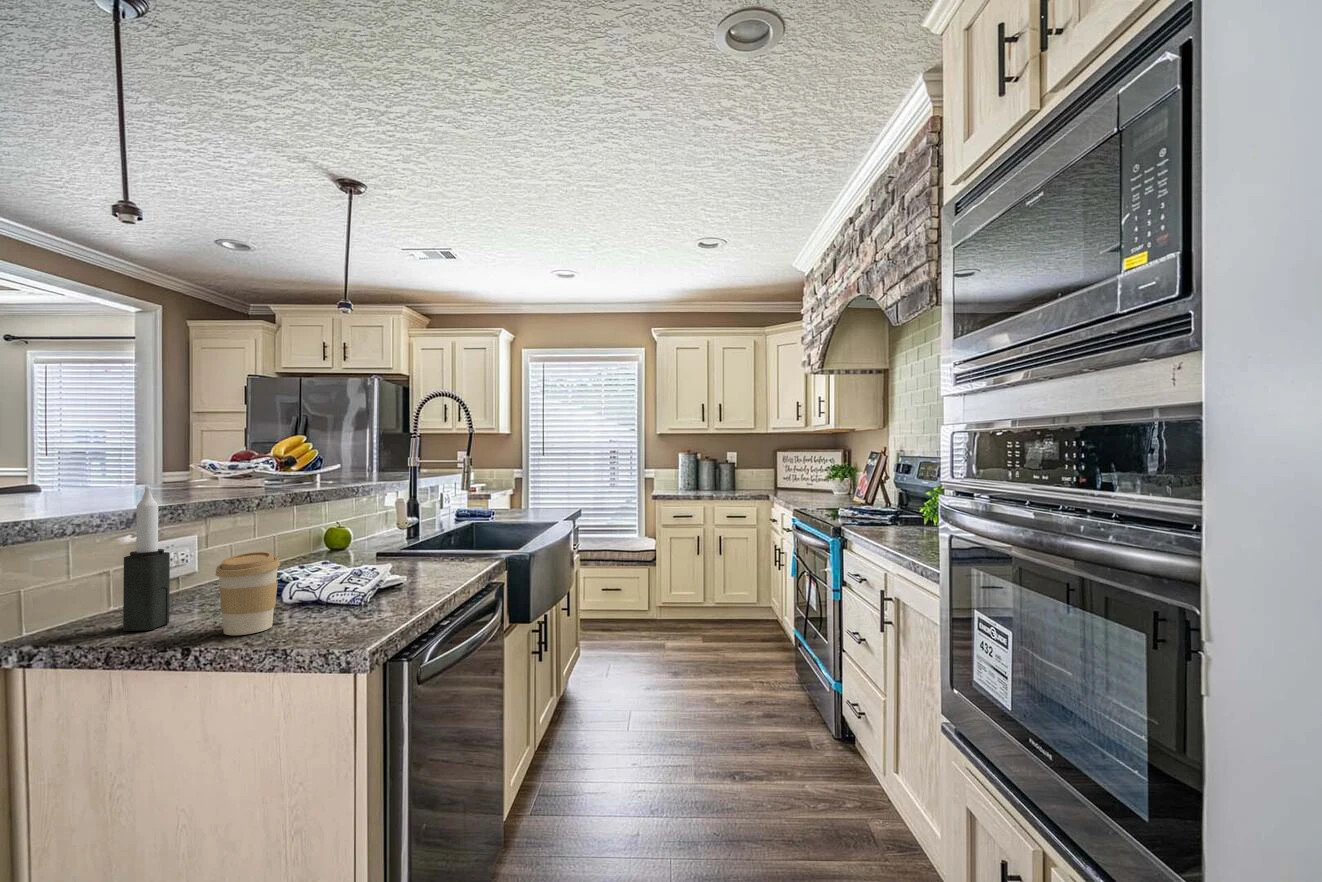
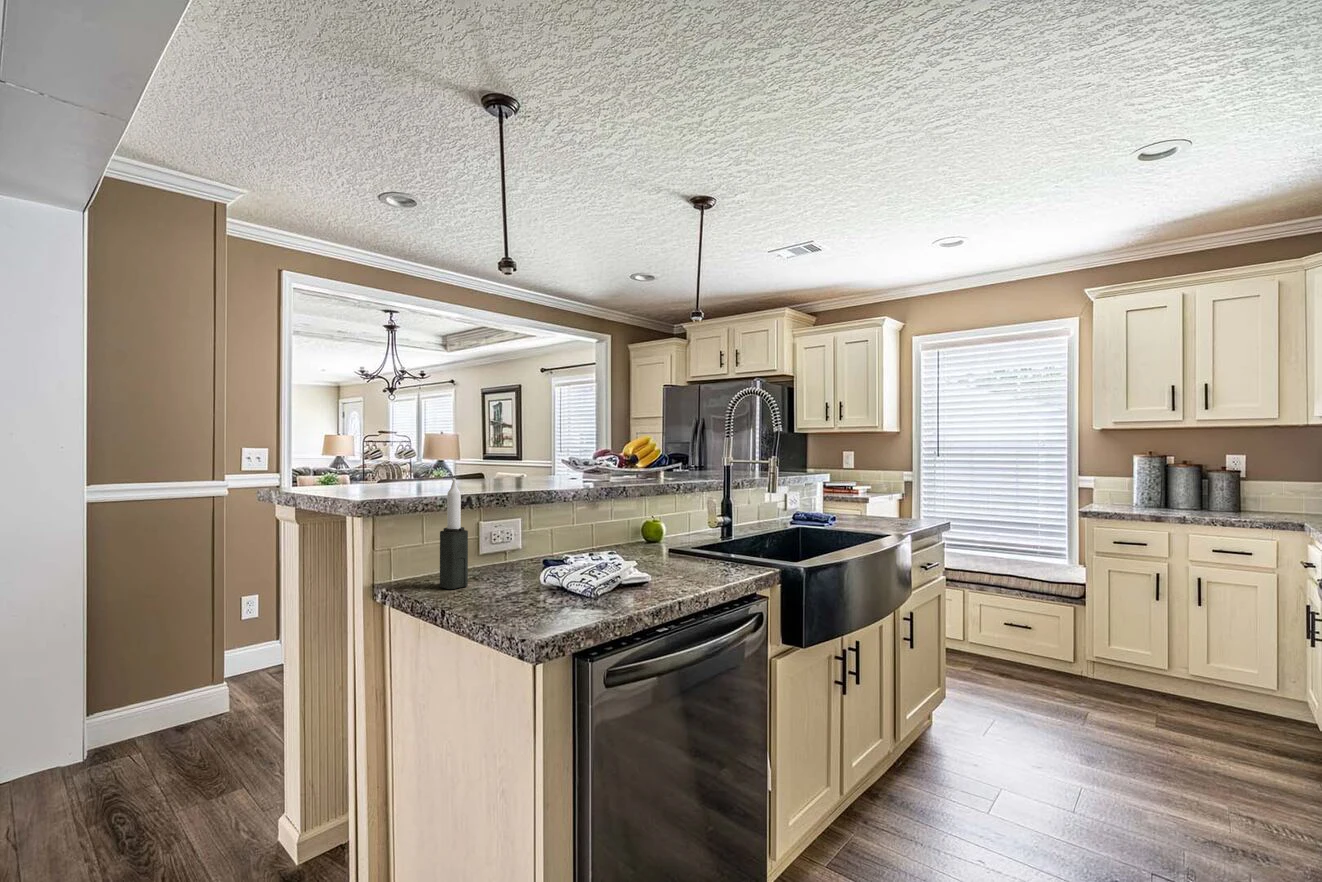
coffee cup: present [215,552,280,635] -> none [475,537,521,605]

